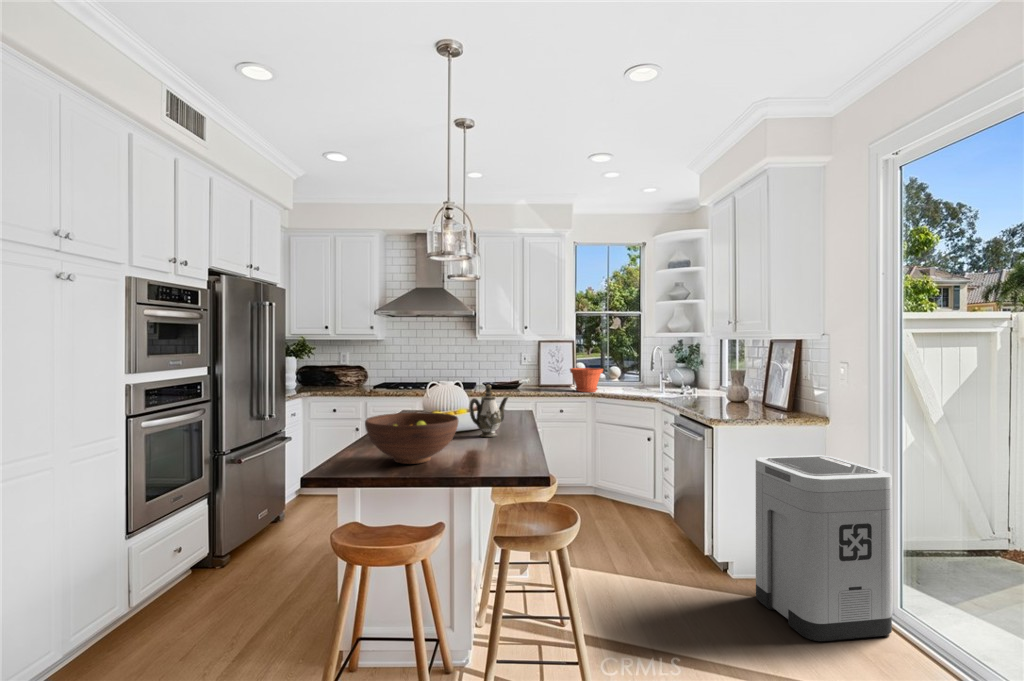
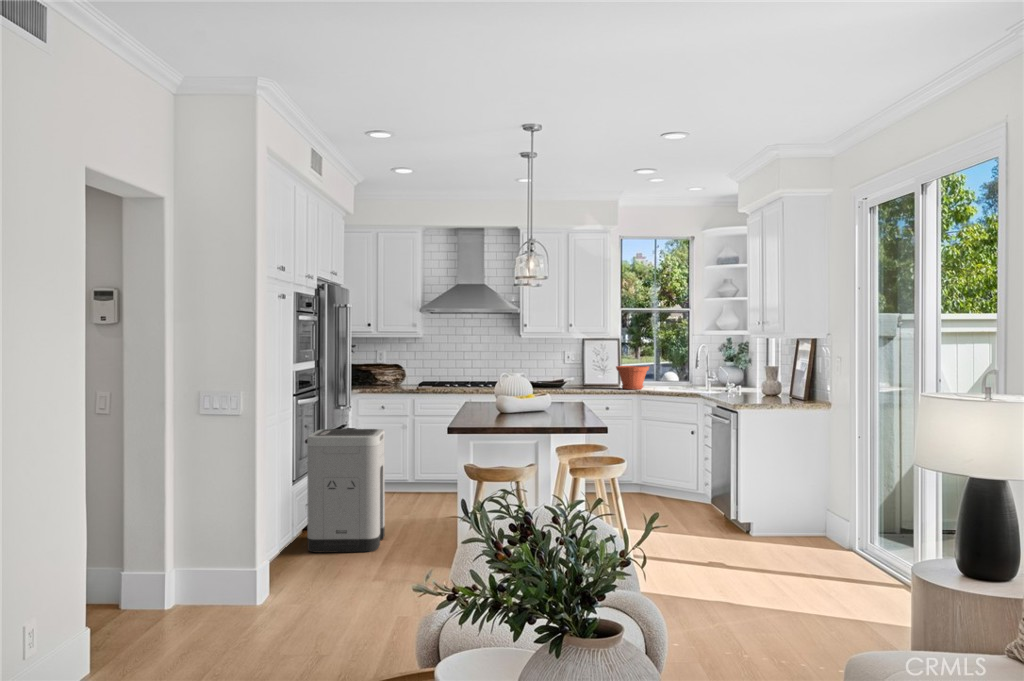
teapot: present [469,384,508,437] -> none [544,373,573,412]
fruit bowl: present [365,412,459,464] -> none [486,390,547,421]
trash can: present [756,455,892,641] -> present [307,429,385,553]

